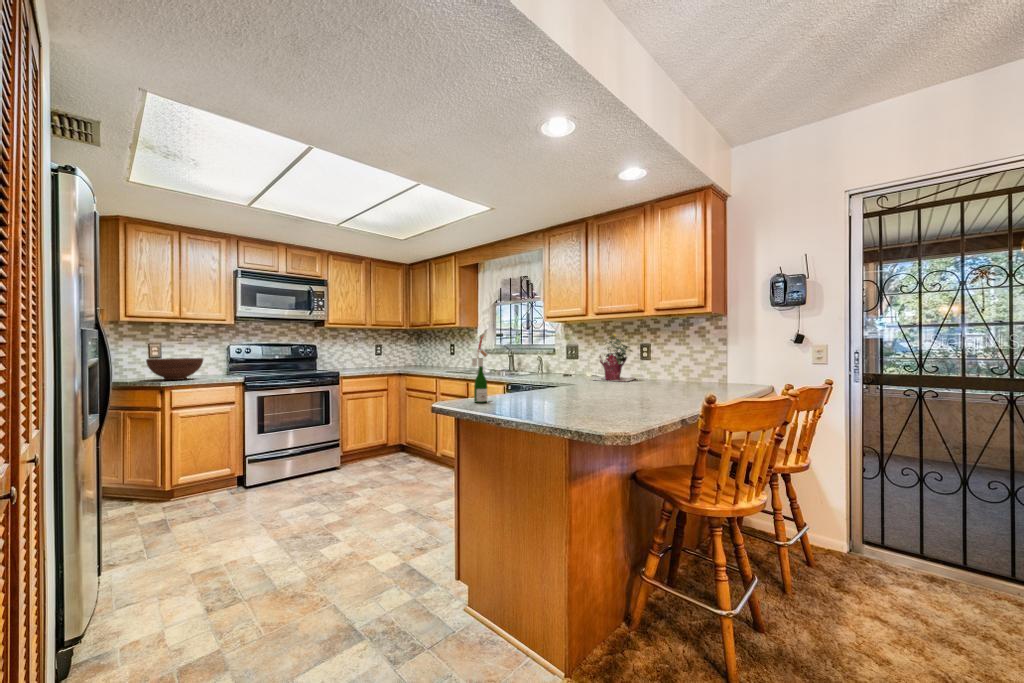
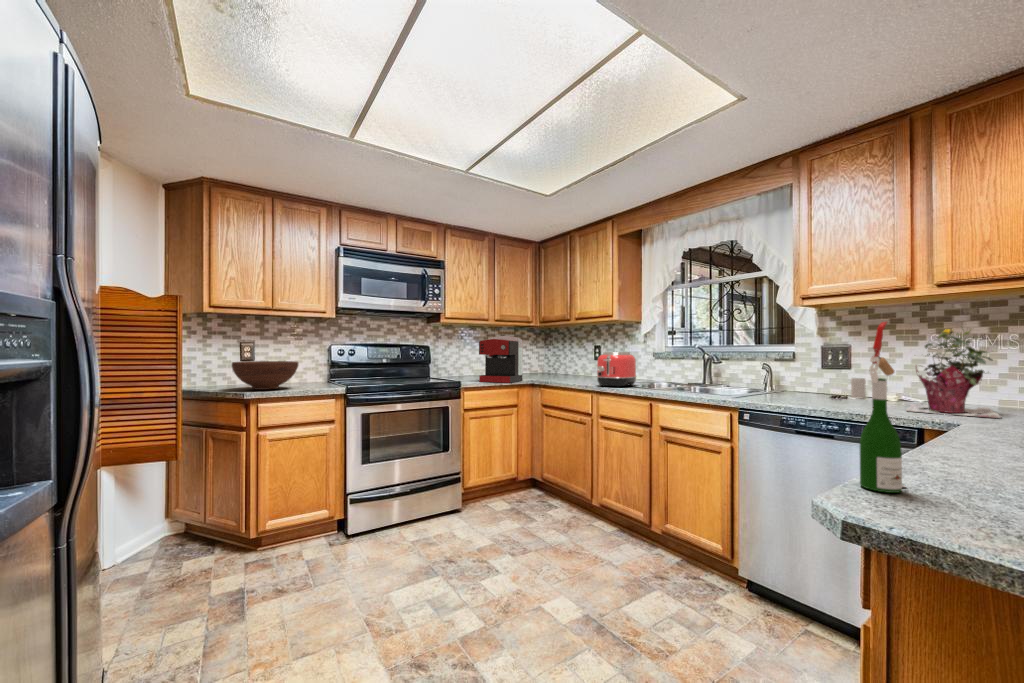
coffee maker: none [355,337,391,372] -> present [479,336,523,383]
toaster: none [440,348,470,373] -> present [597,352,636,387]

